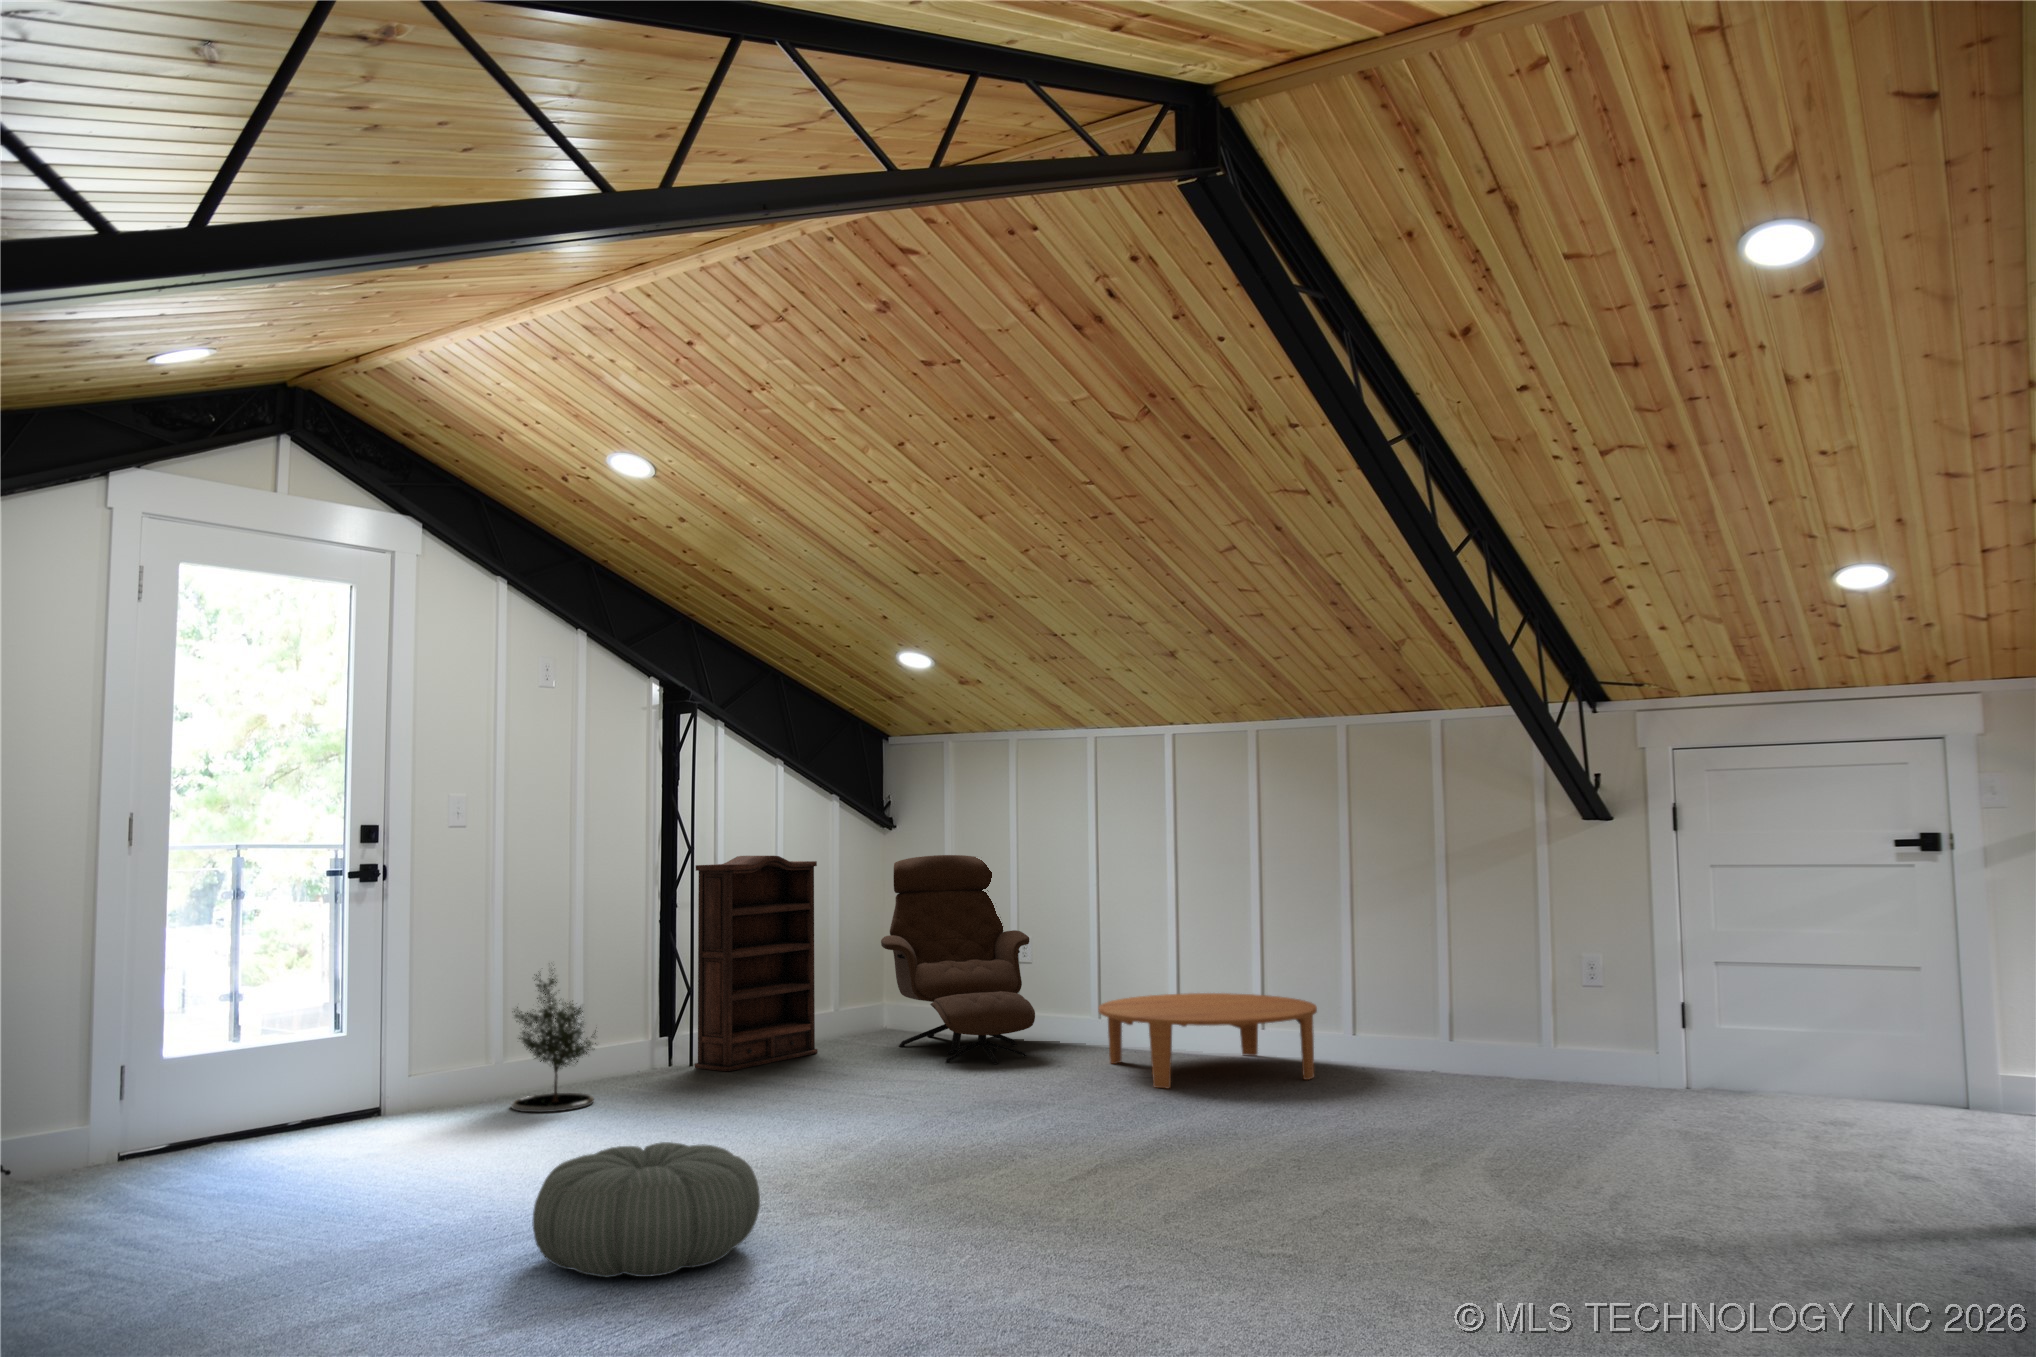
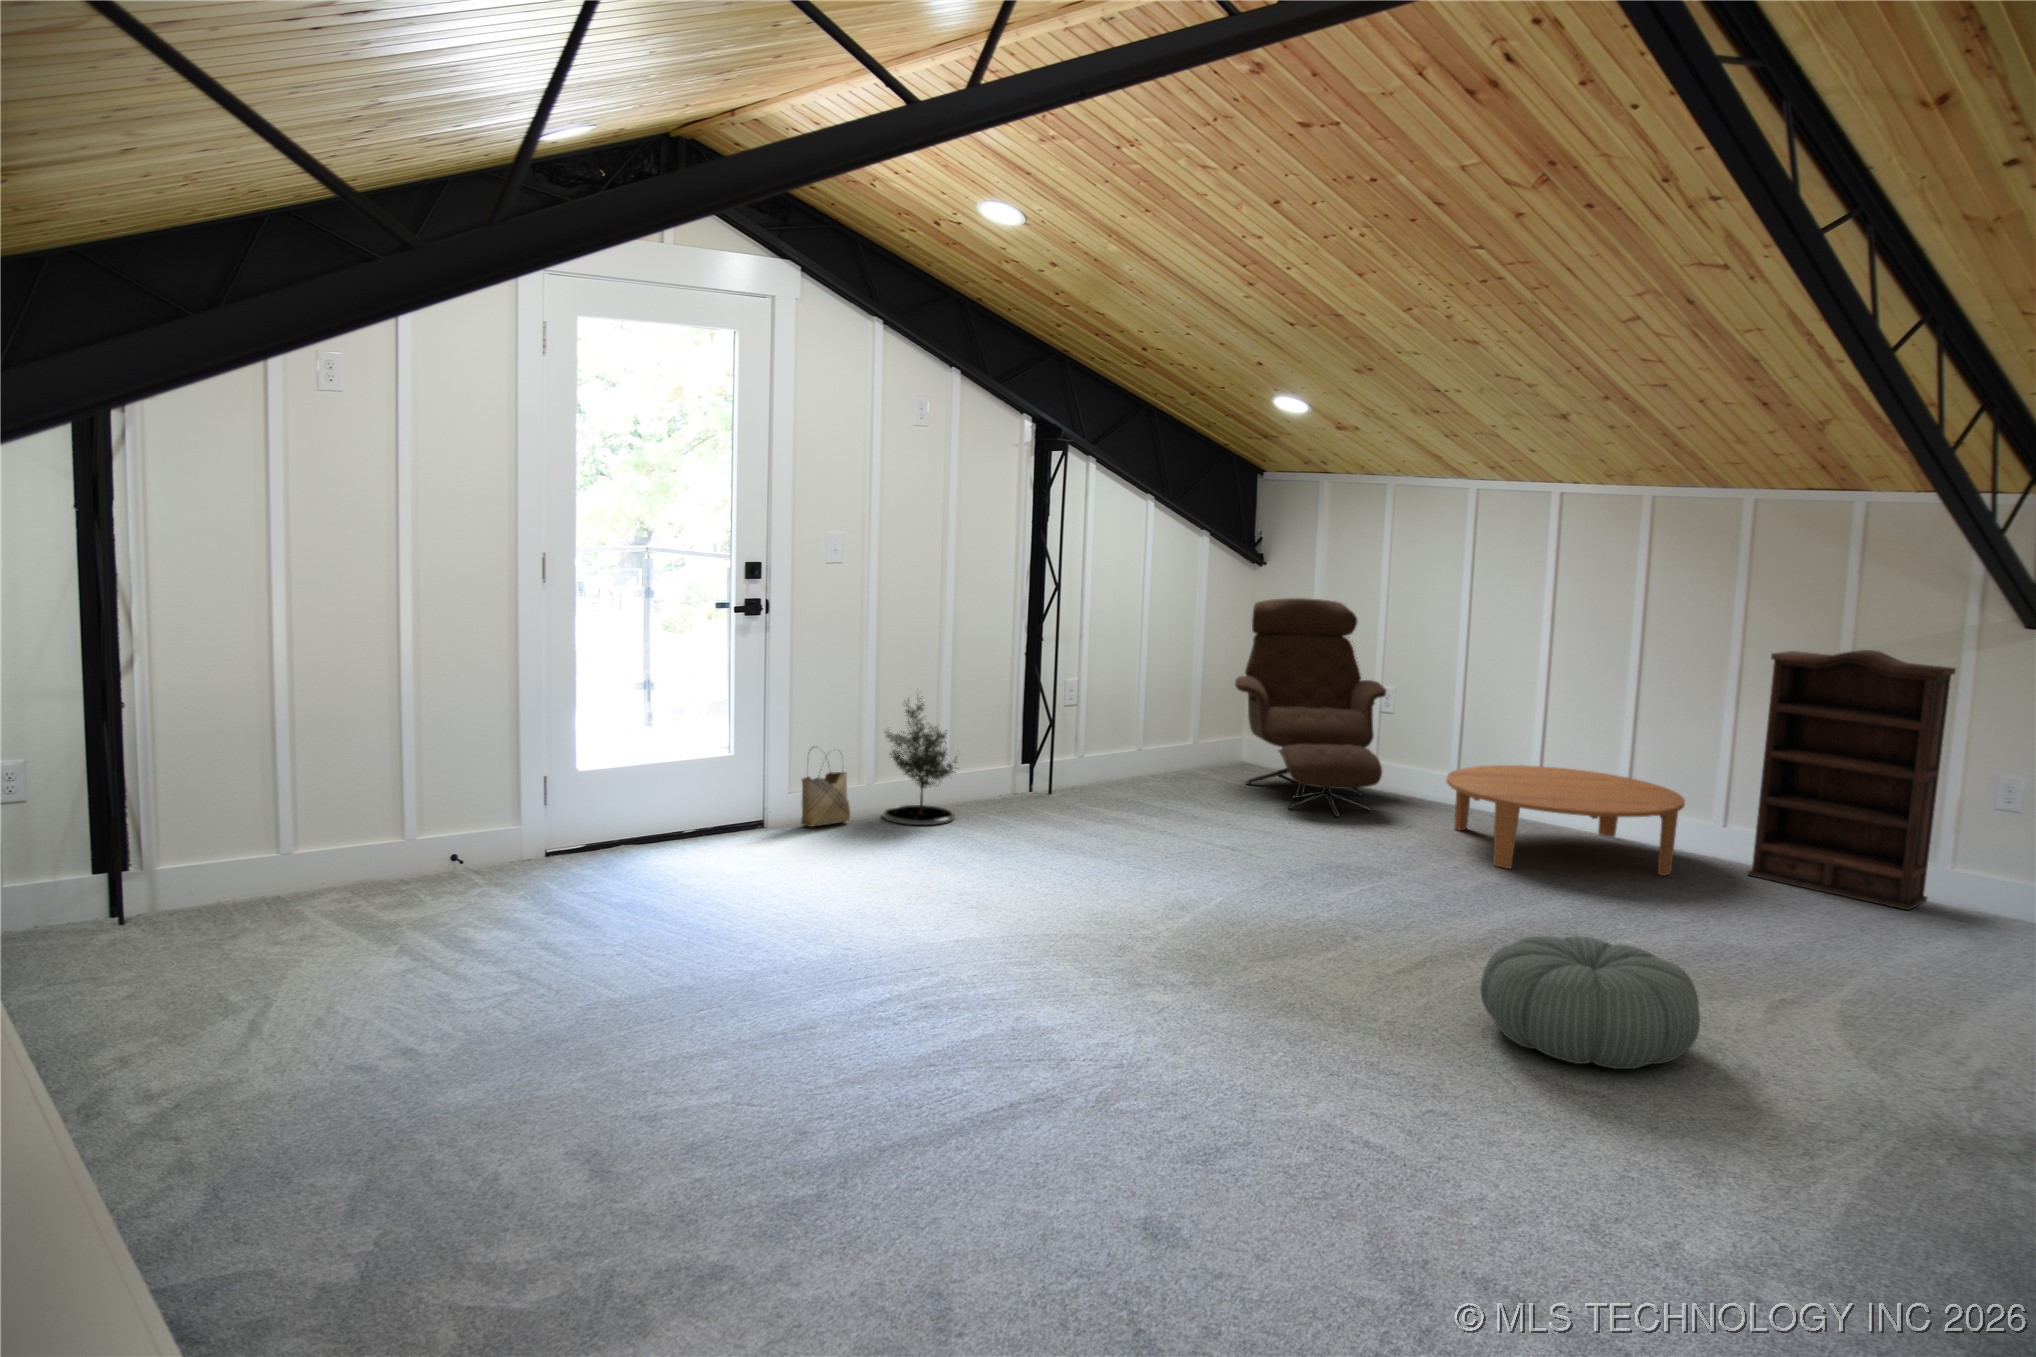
bookshelf: present [695,856,818,1072] -> present [1748,650,1956,910]
woven basket: none [415,1032,474,1124] -> present [801,750,850,827]
pouf: present [532,1142,760,1277] -> present [1480,936,1700,1069]

